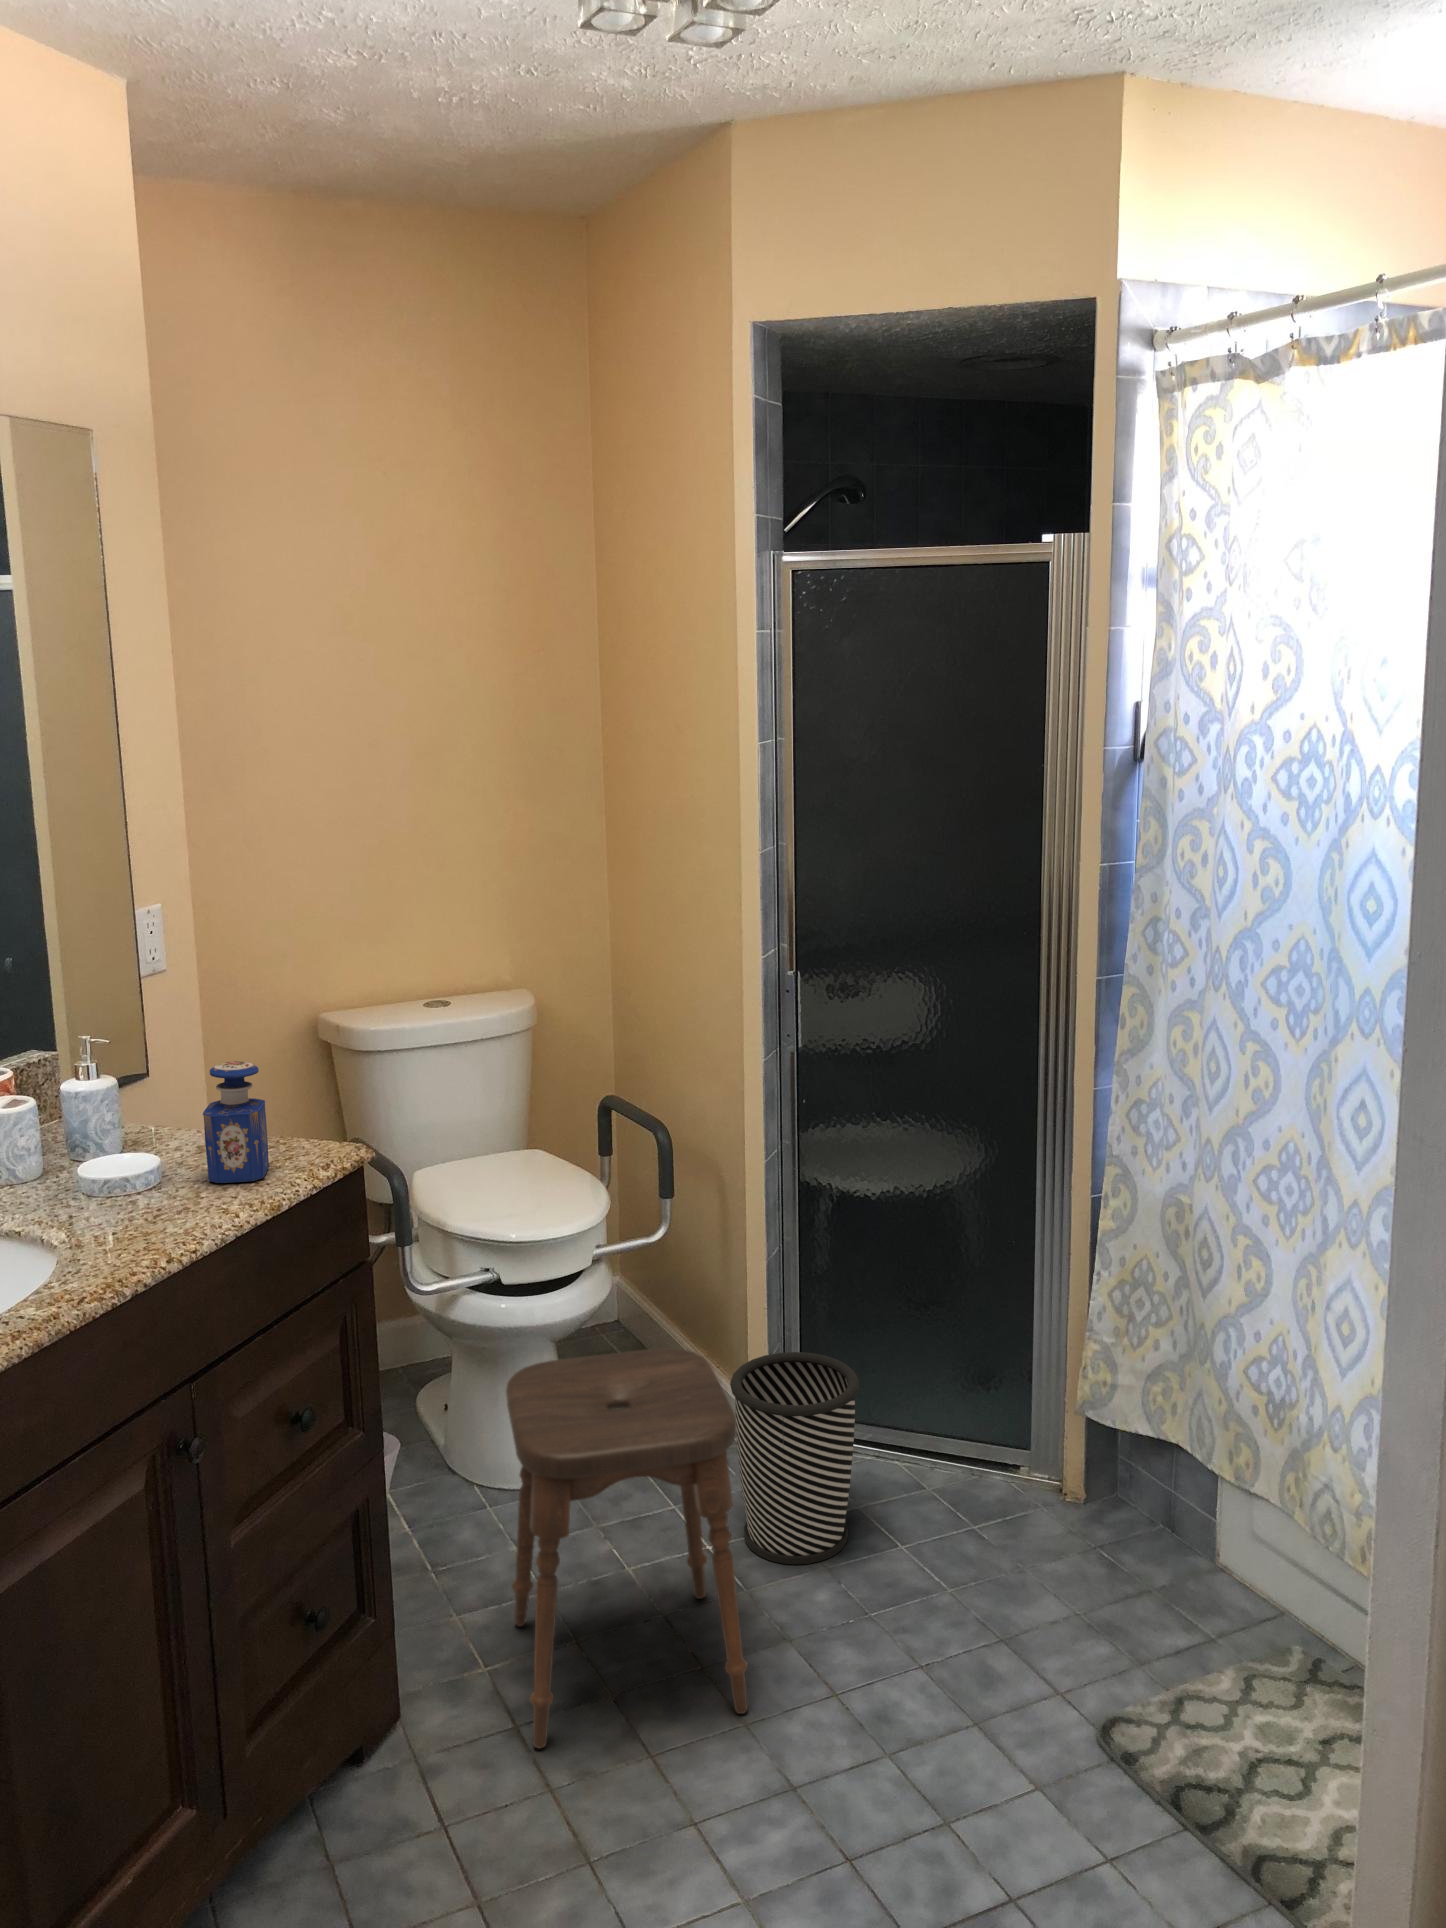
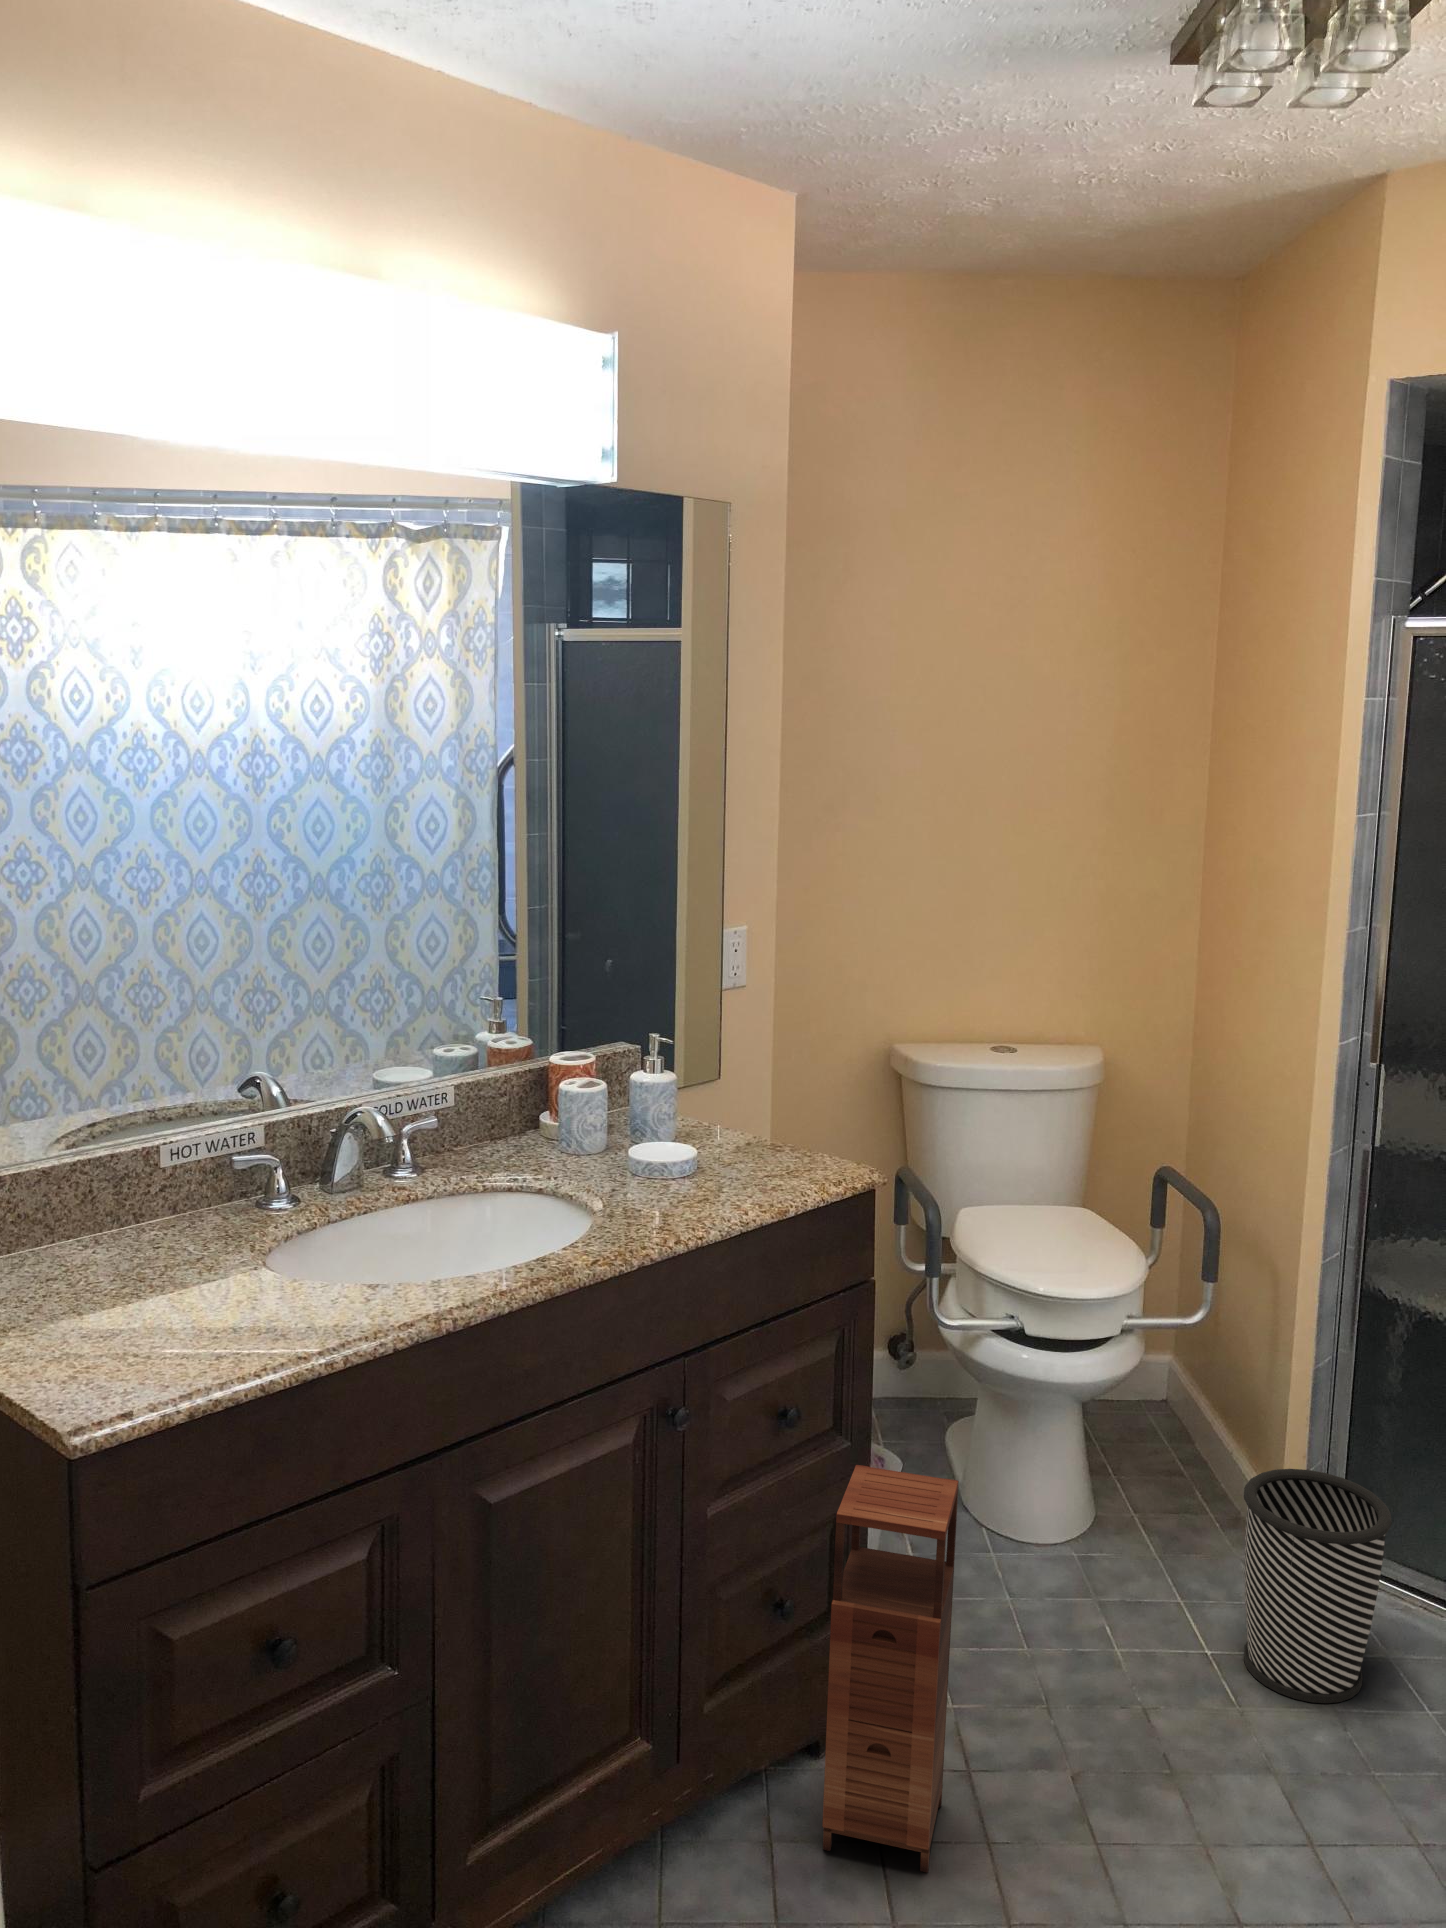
perfume bottle: present [203,1061,269,1183] -> none [734,1075,790,1186]
stool: present [506,1348,748,1748] -> none [974,1416,1221,1829]
storage cabinet: none [375,1445,508,1865] -> present [823,1465,959,1872]

